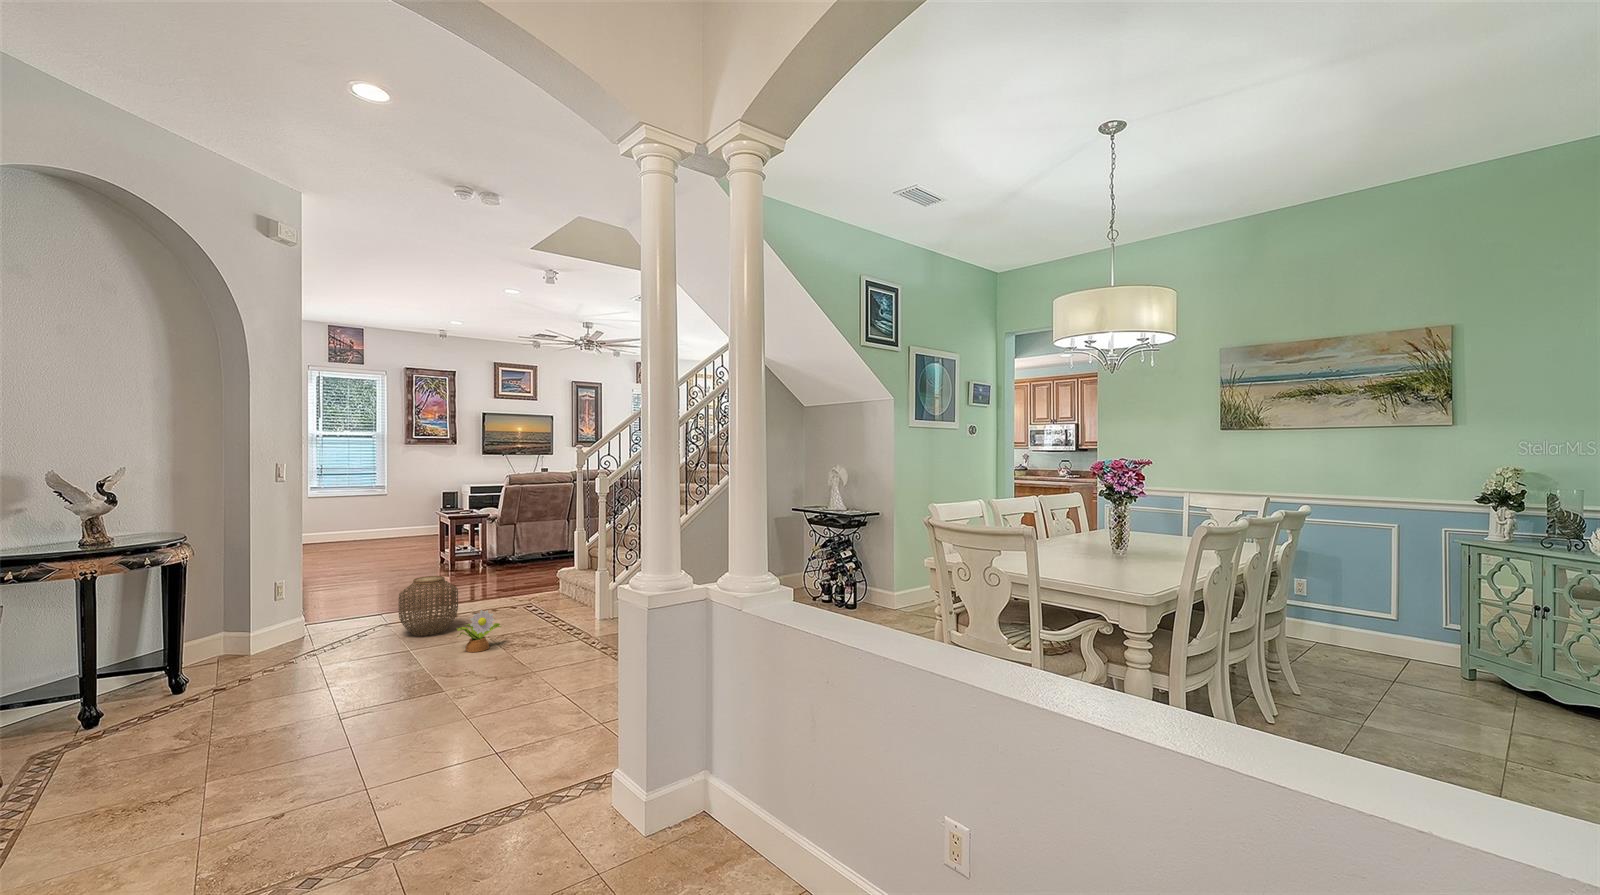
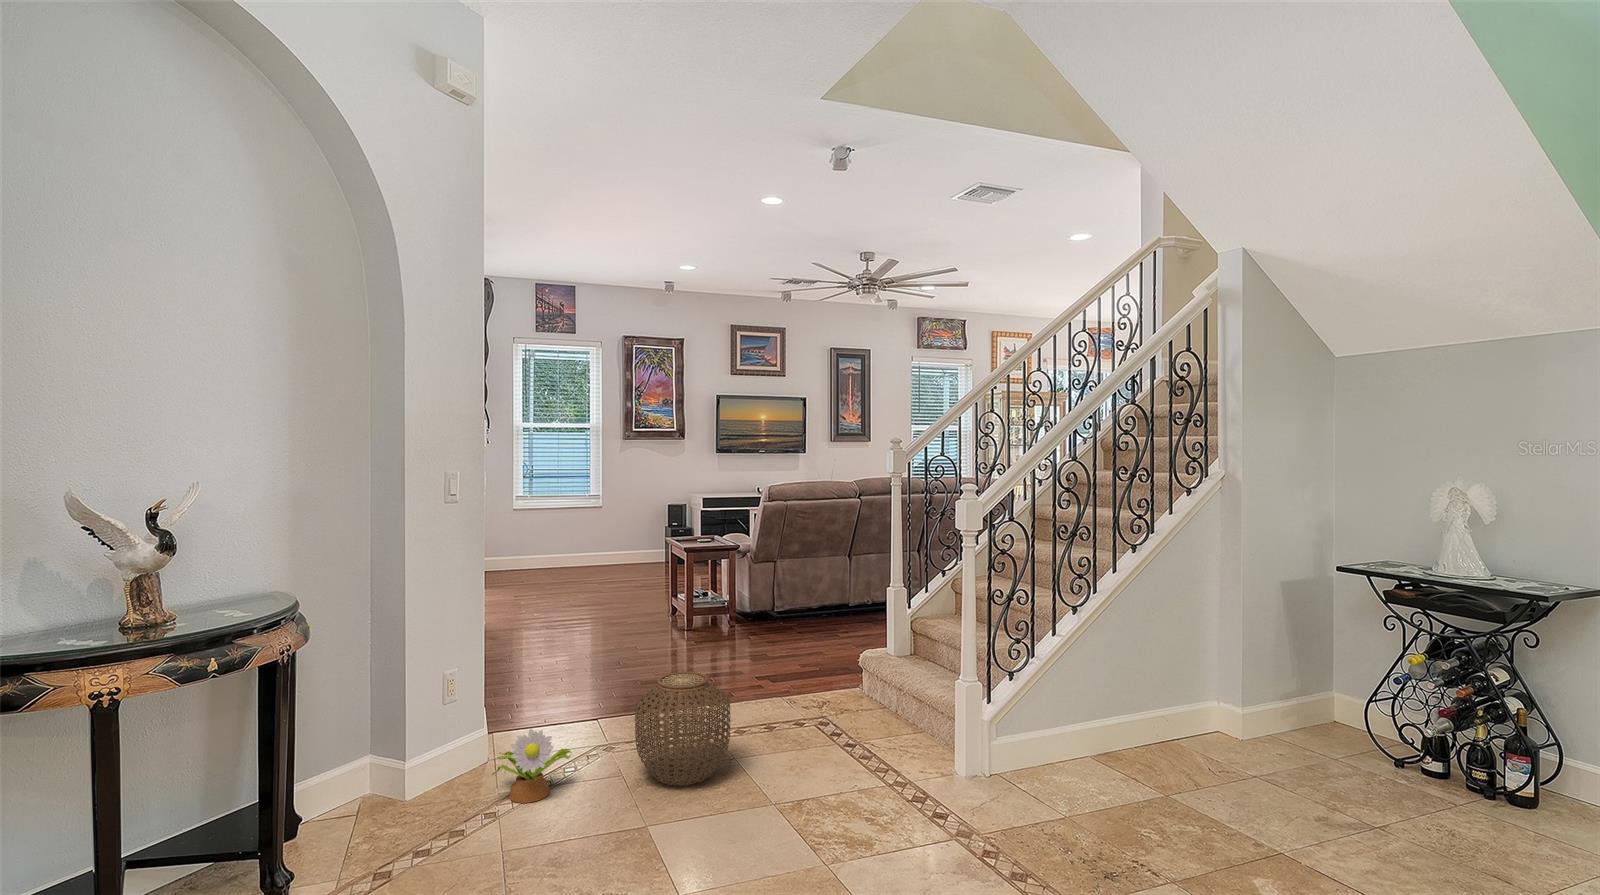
decorative plant: present [457,610,501,652] -> present [492,729,571,803]

